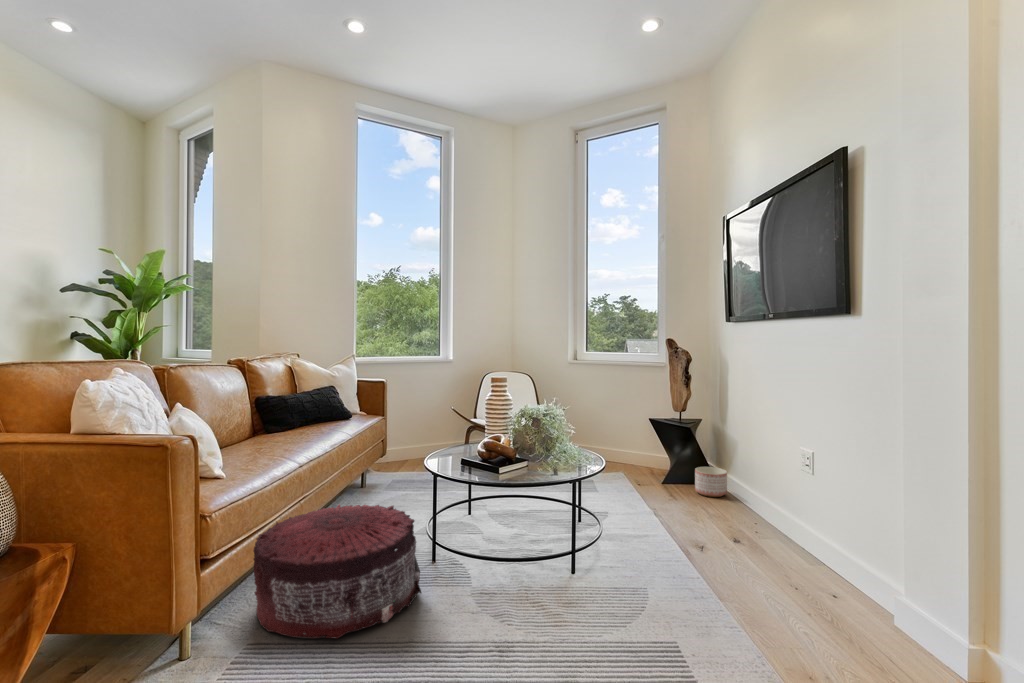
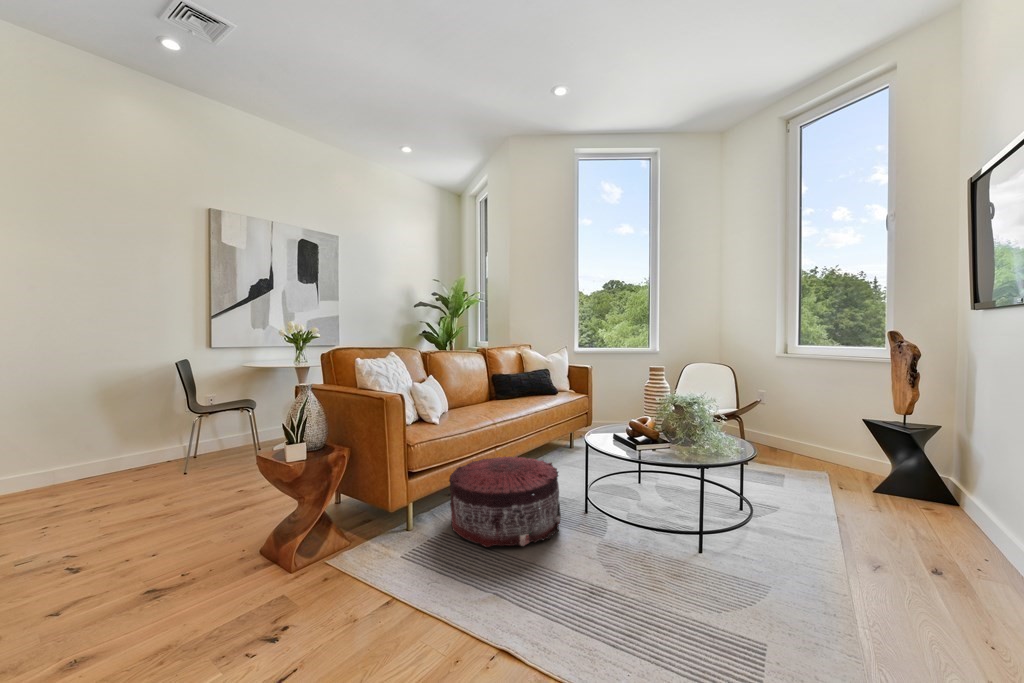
planter: present [695,467,727,497] -> none [915,480,965,519]

